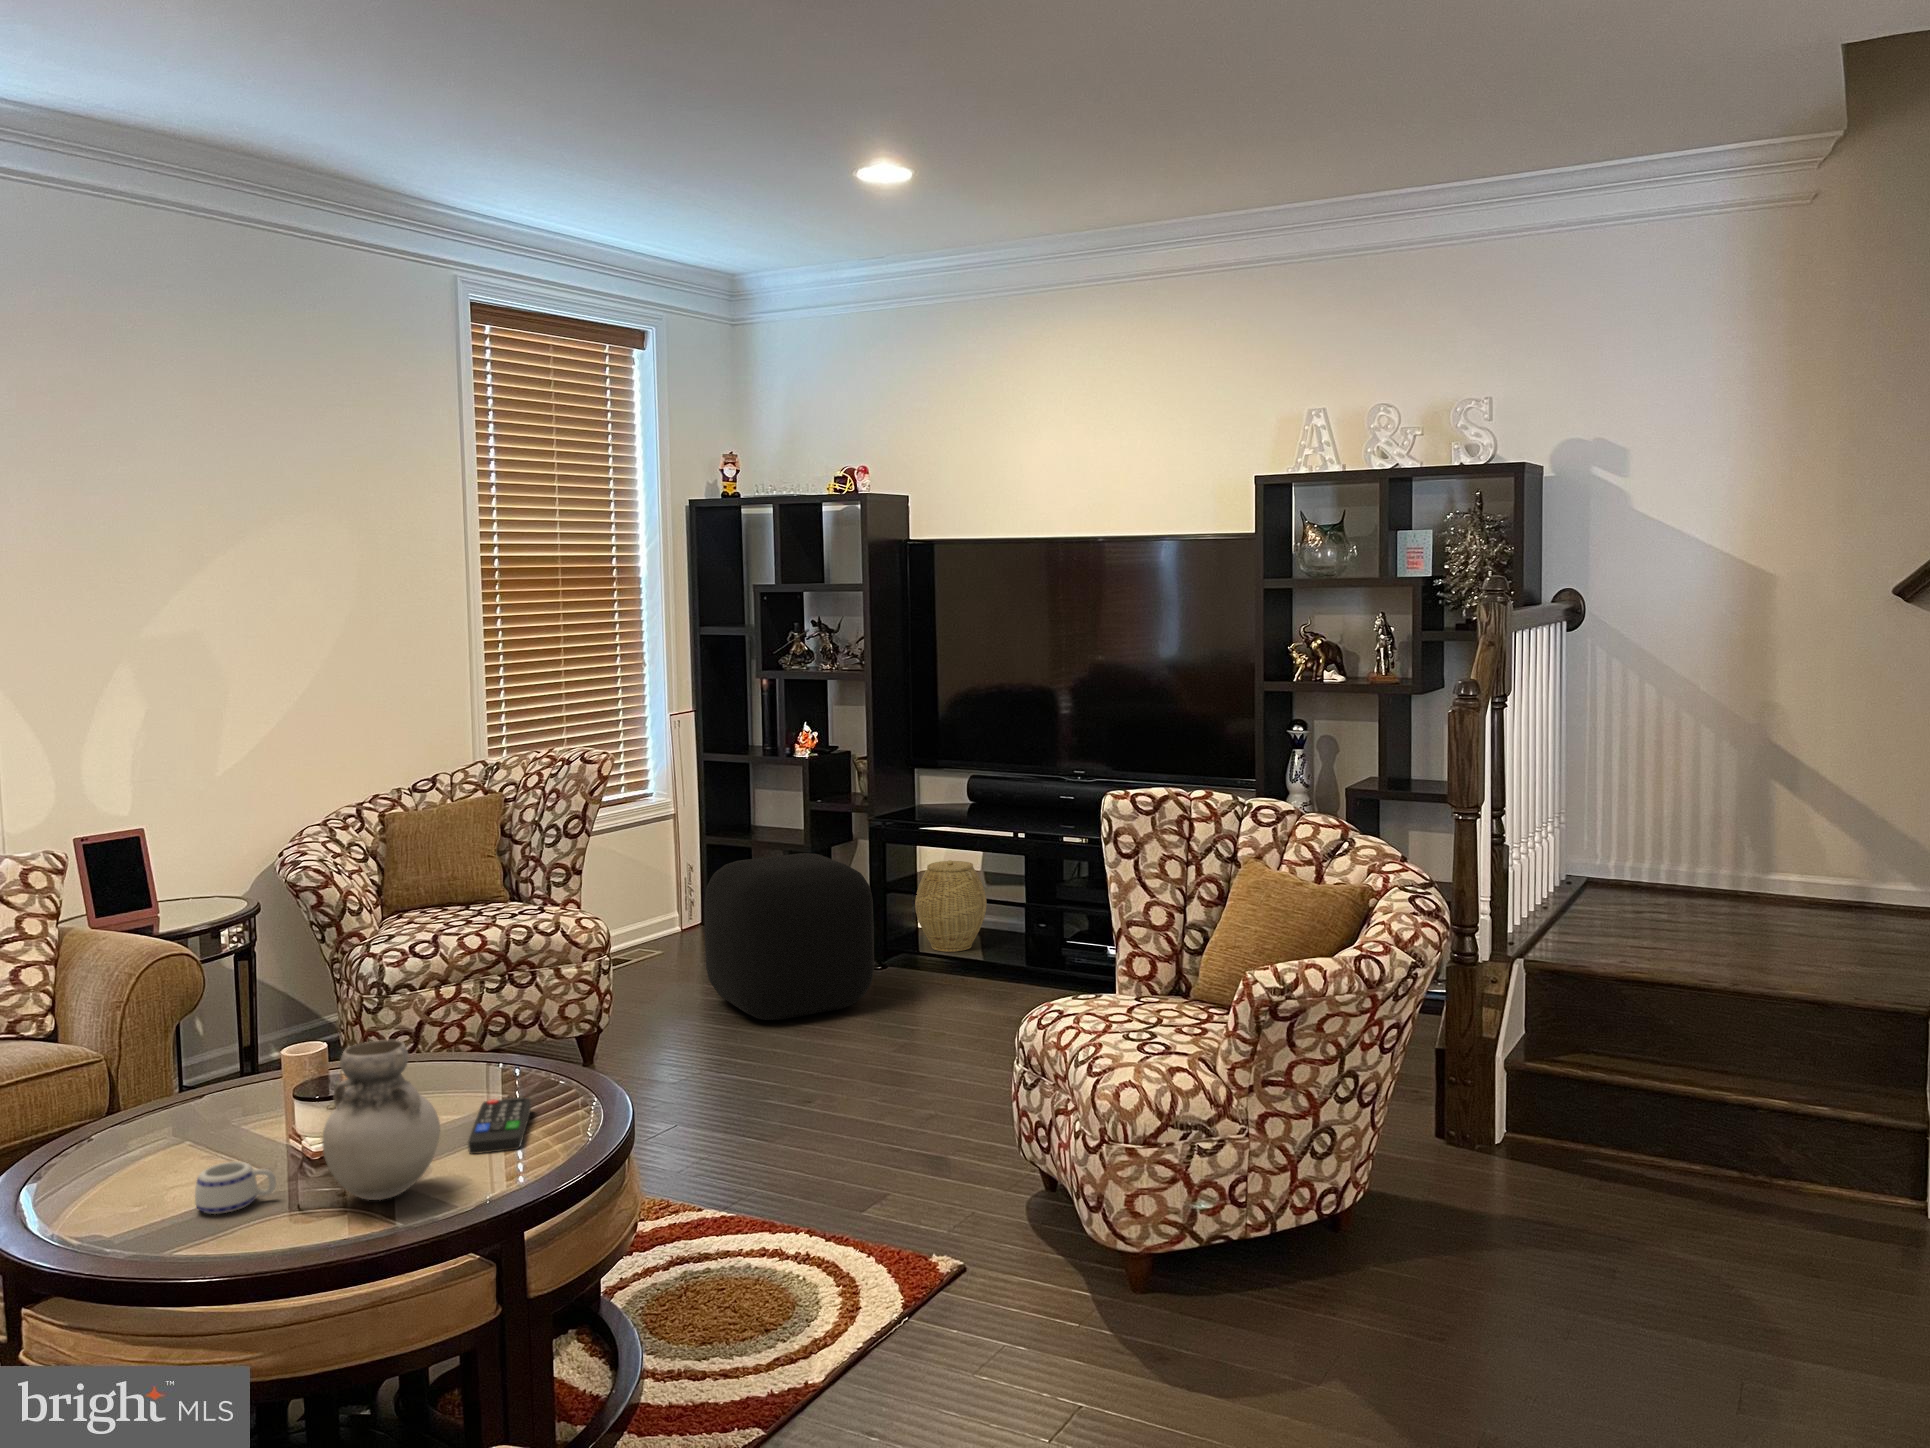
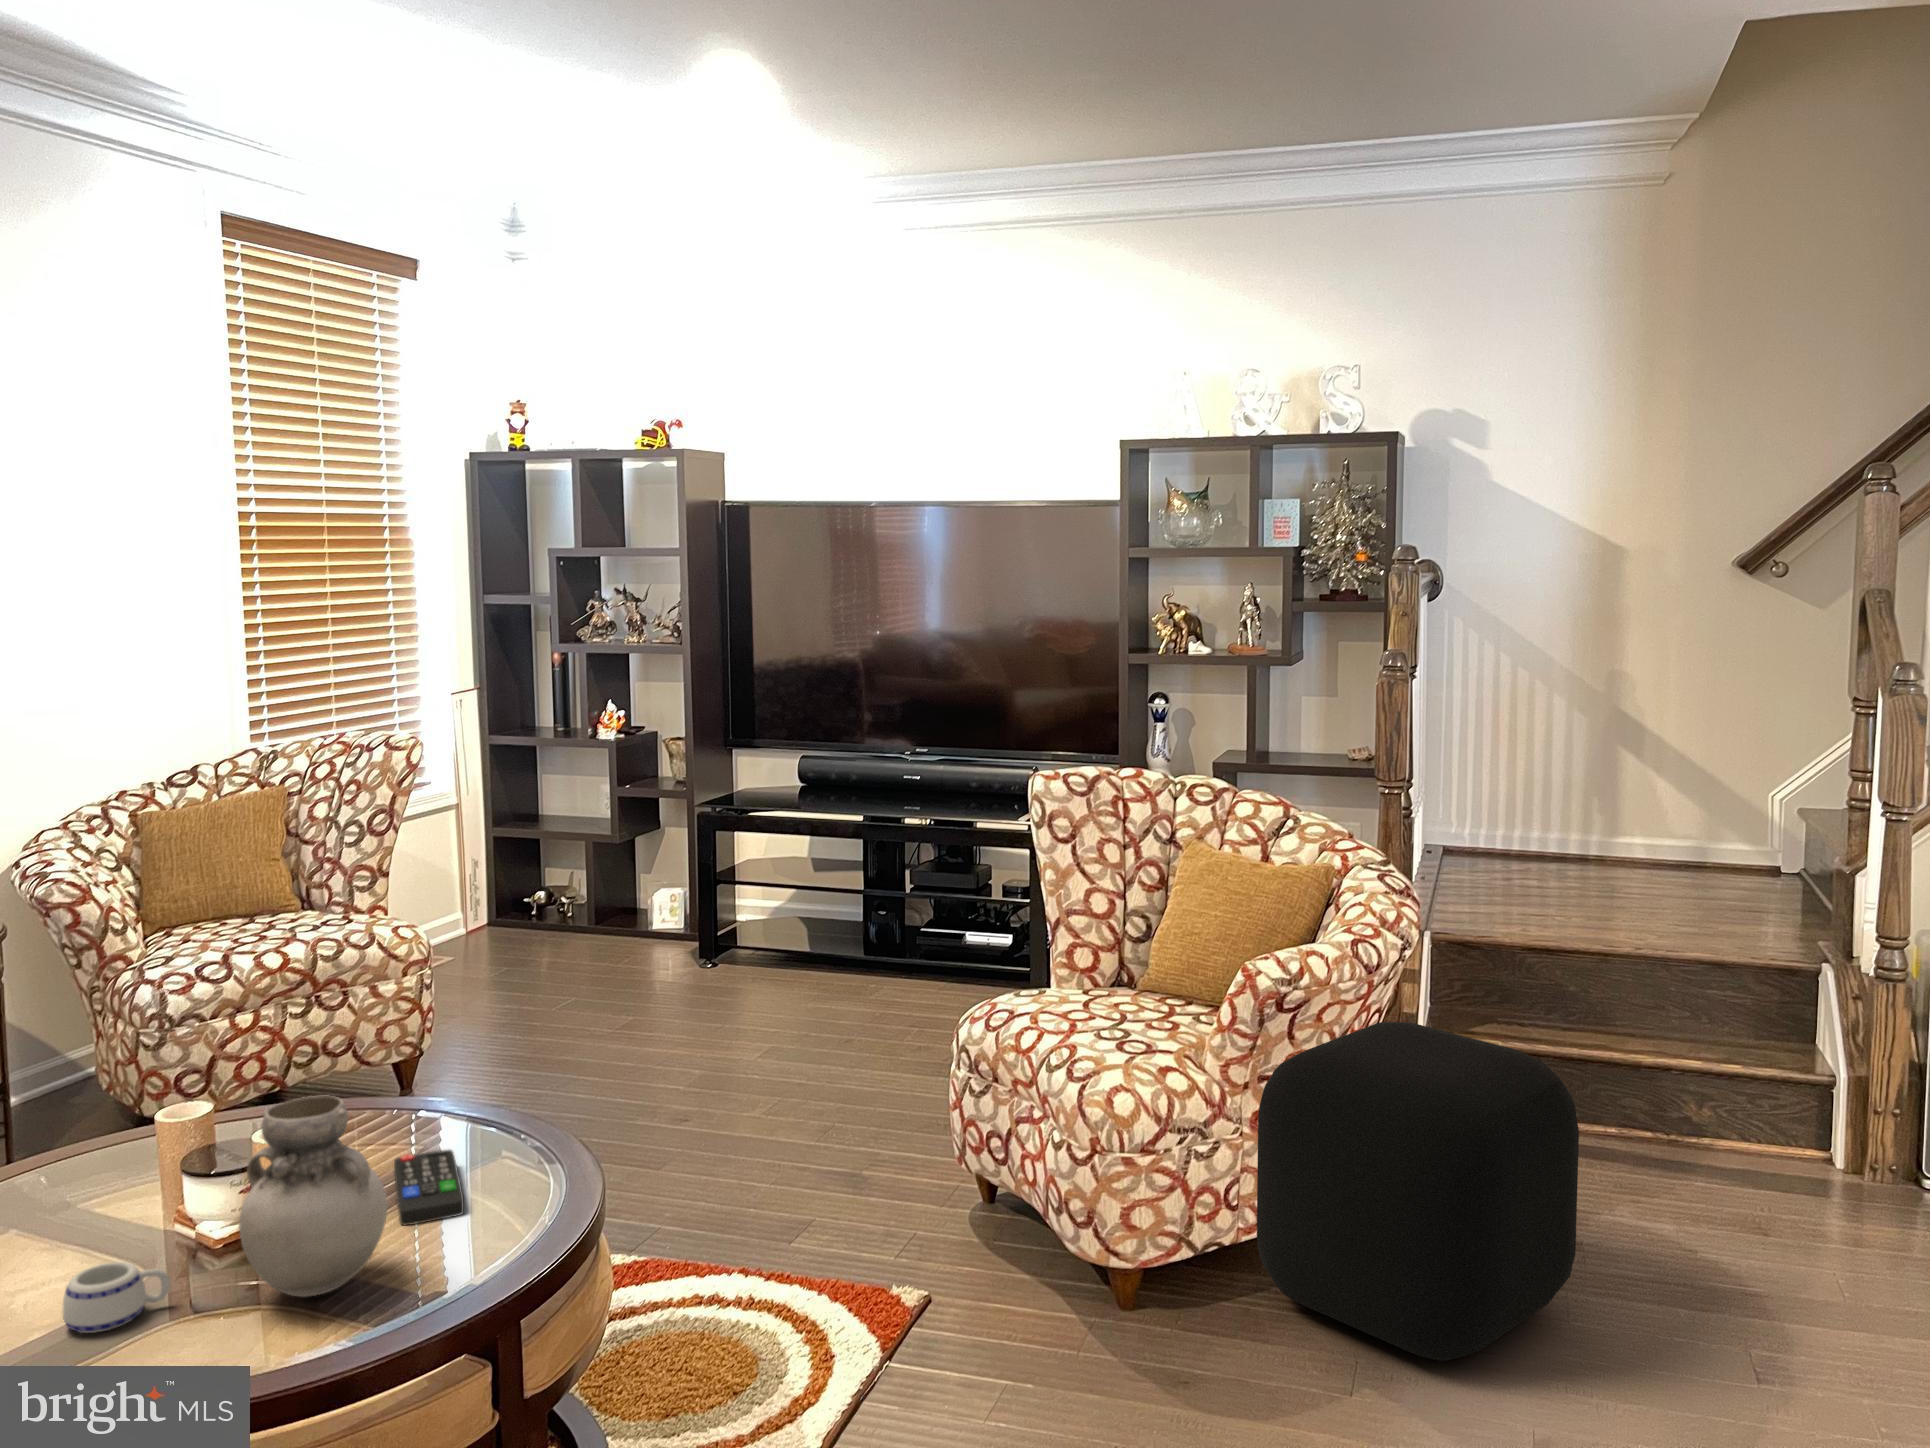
ottoman: present [704,853,874,1020] -> present [1257,1022,1579,1361]
woven basket: present [915,860,987,952] -> none [740,847,817,946]

